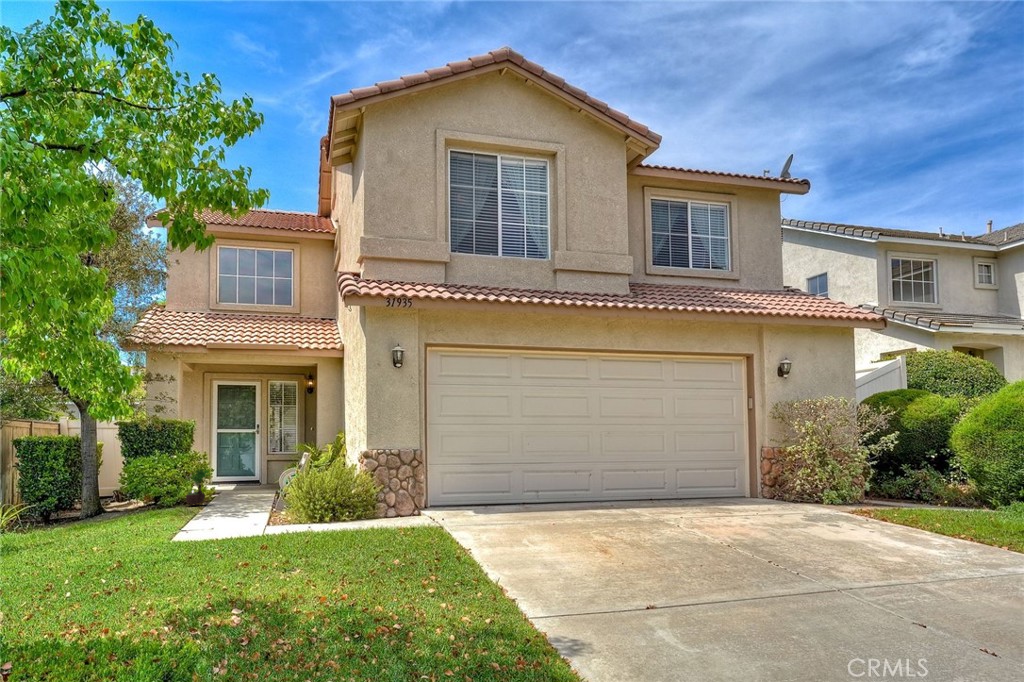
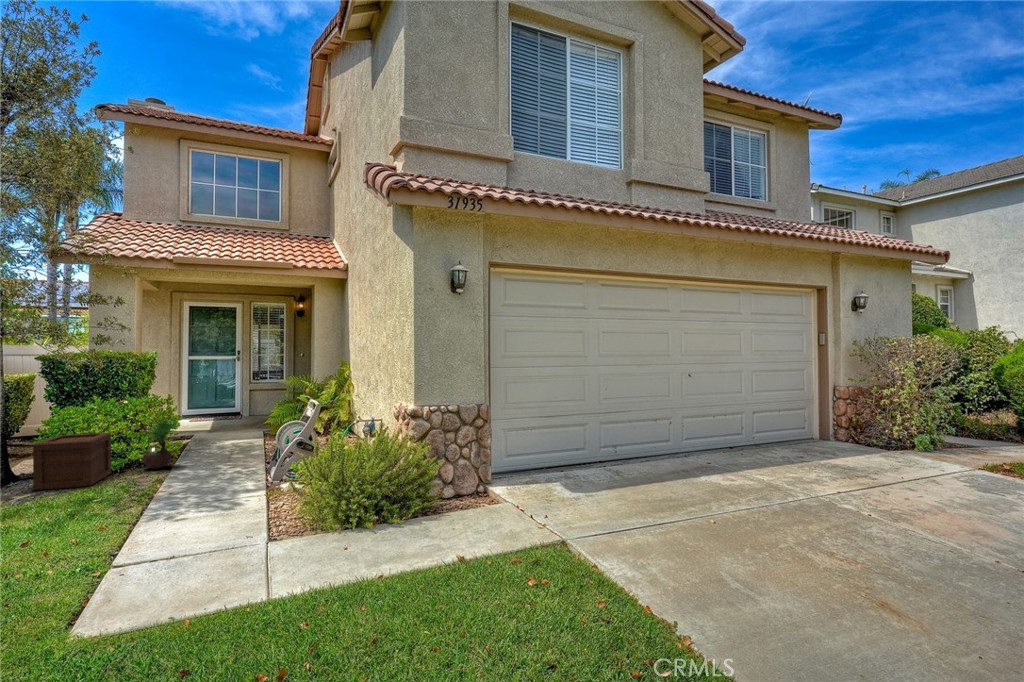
wooden crate: none [120,477,166,513] -> present [33,433,111,490]

